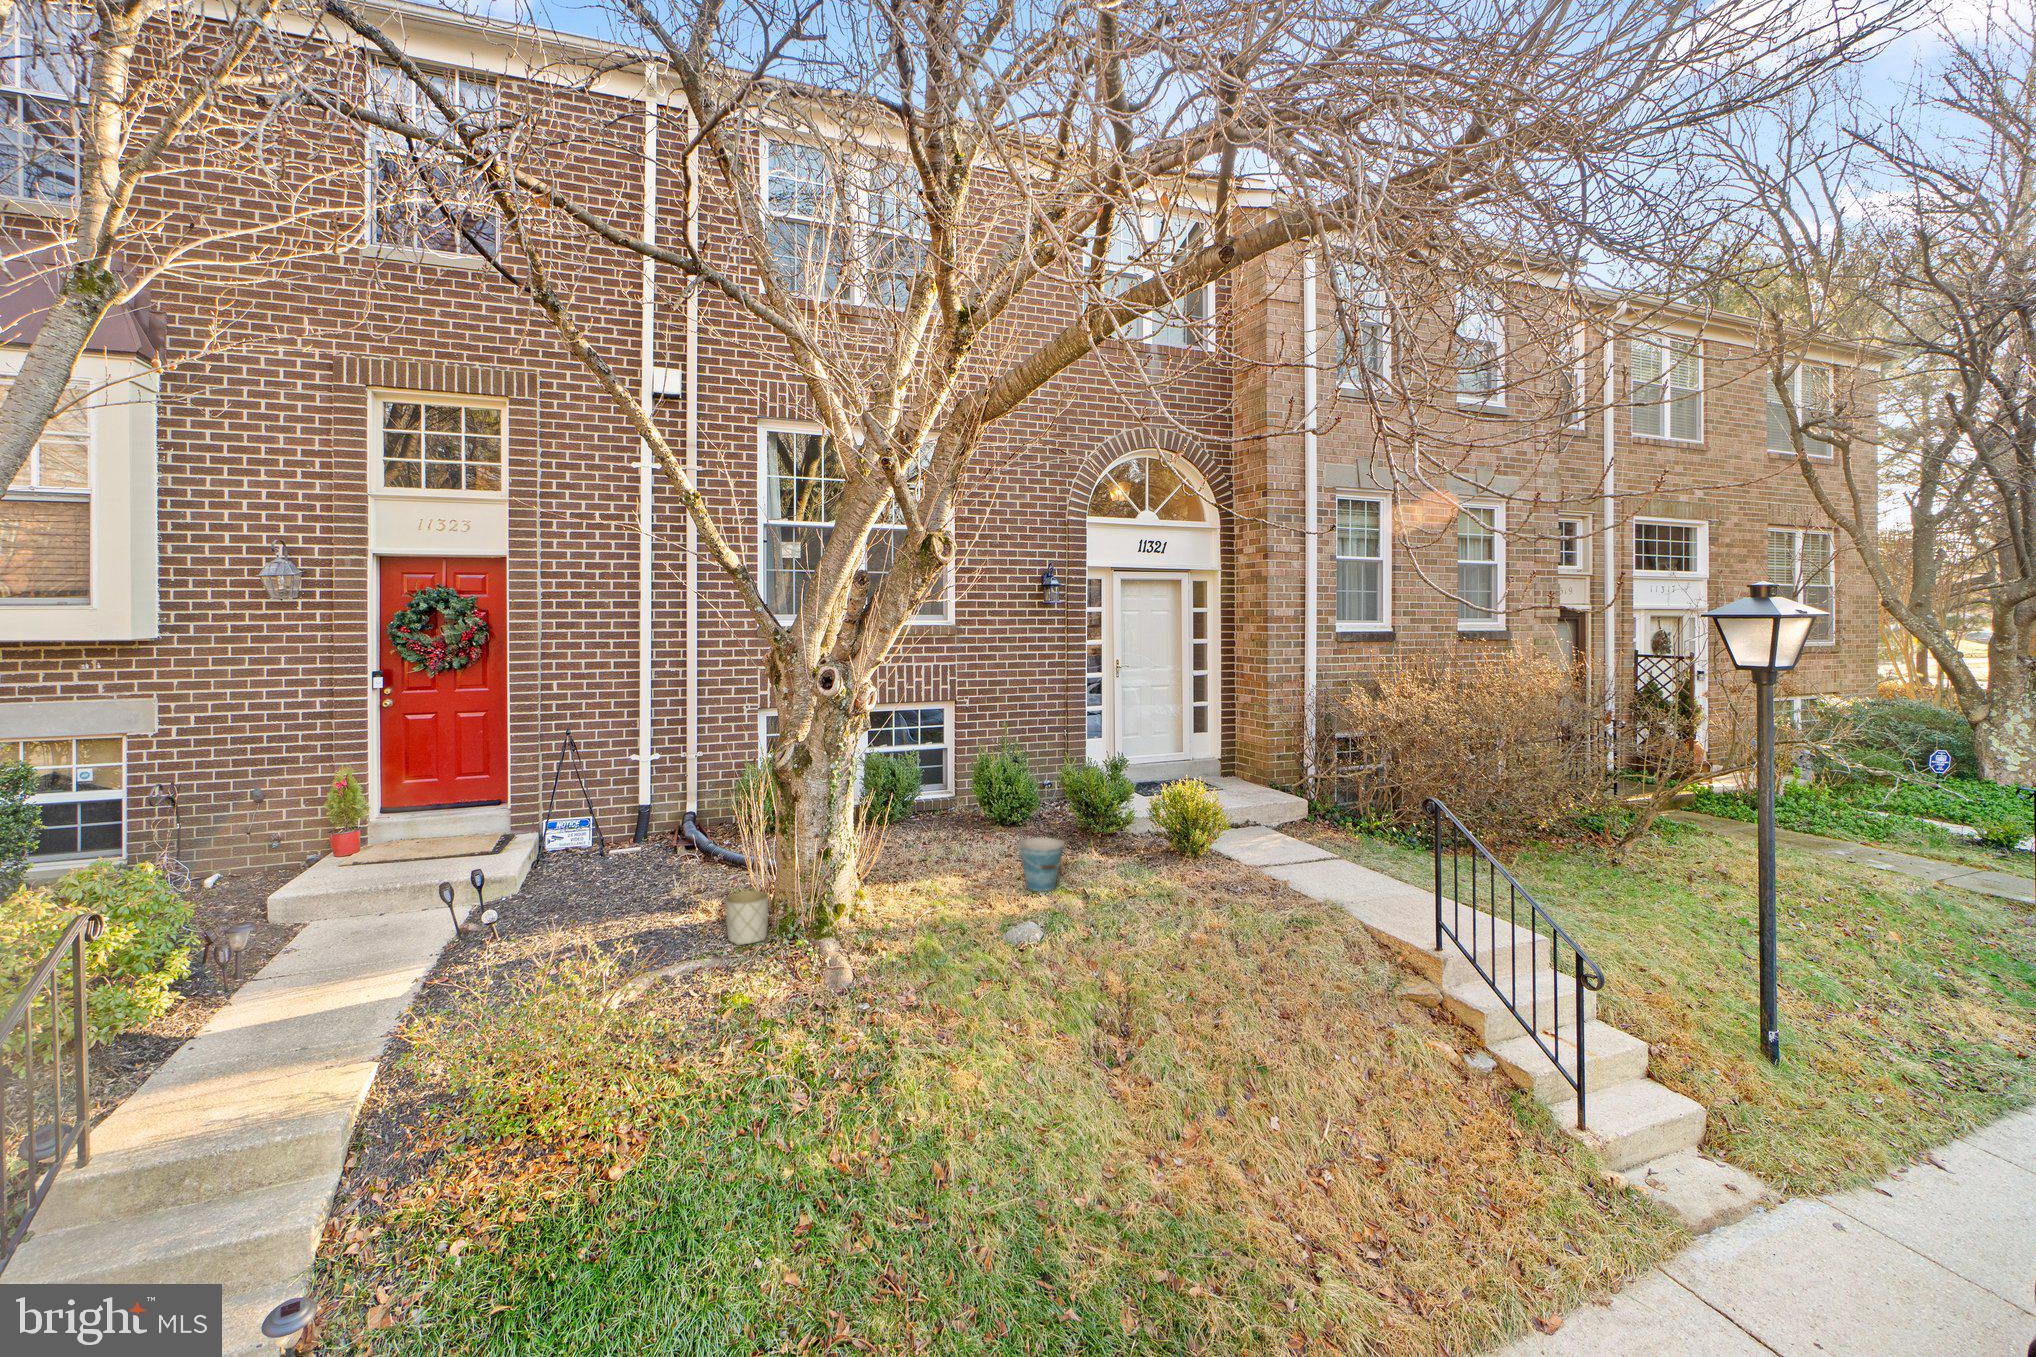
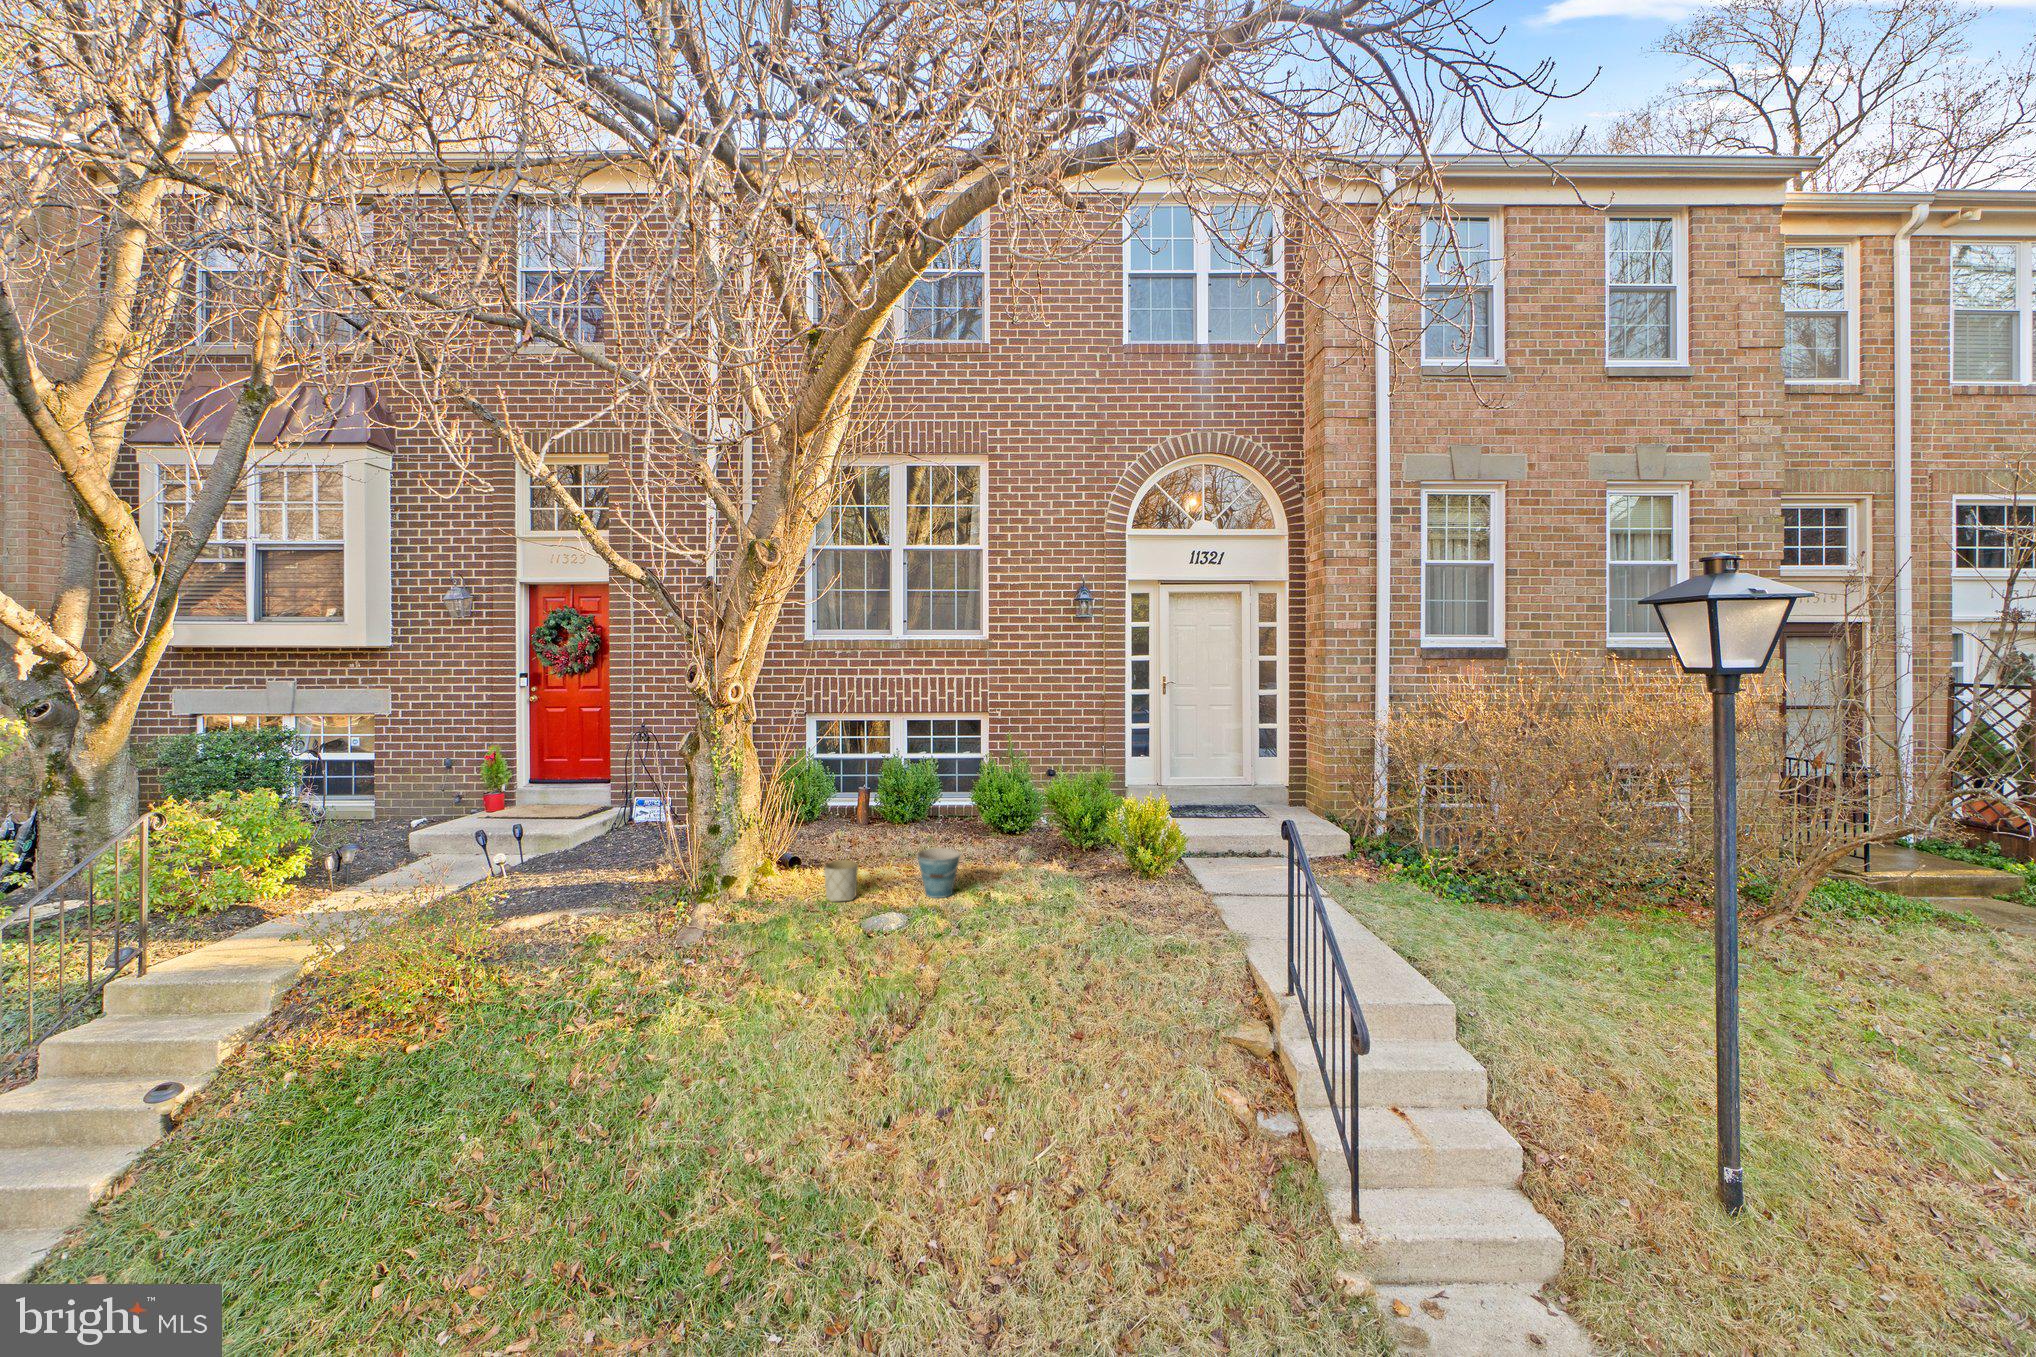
planter: present [725,890,769,945] -> present [824,860,858,902]

